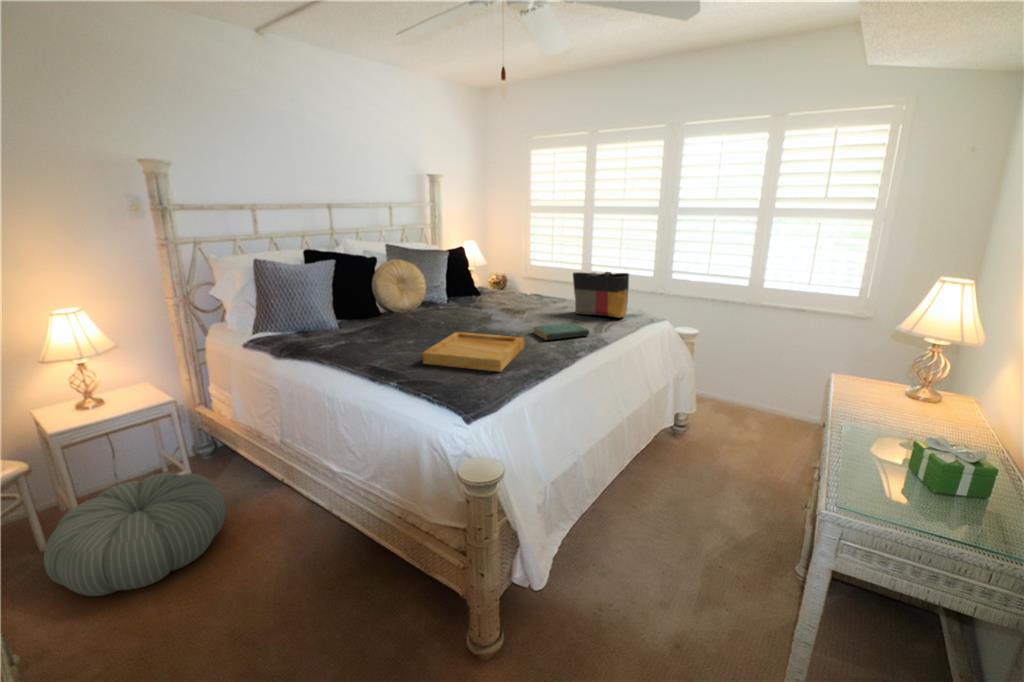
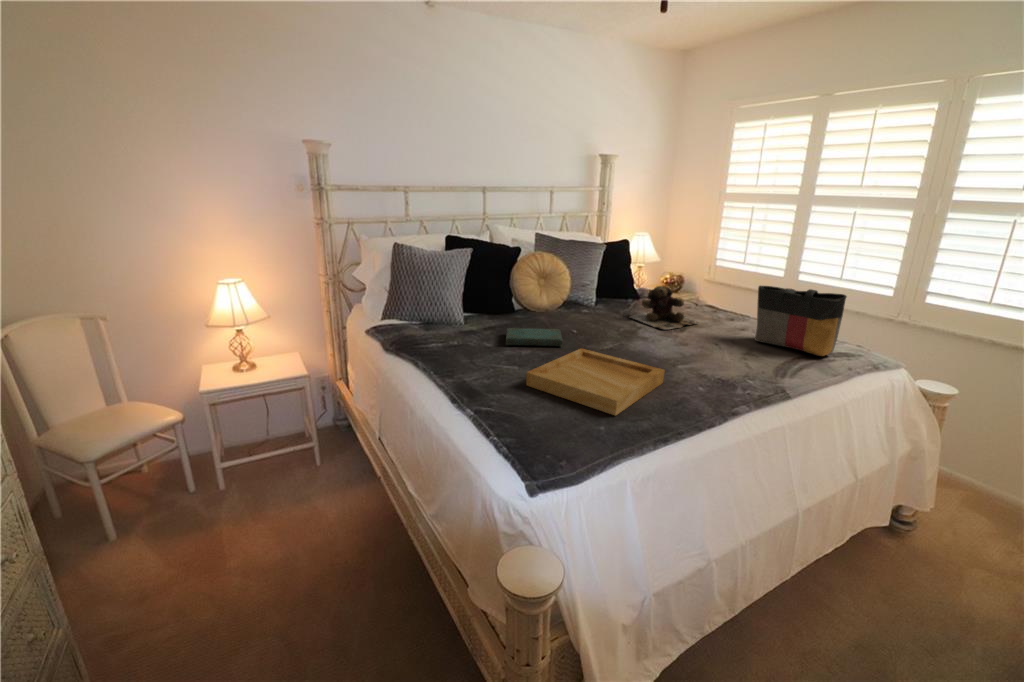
teddy bear: none [480,280,534,314] -> present [630,286,698,329]
book: present [533,323,589,340] -> present [506,328,563,346]
pouf: present [44,473,226,596] -> none [174,444,327,555]

